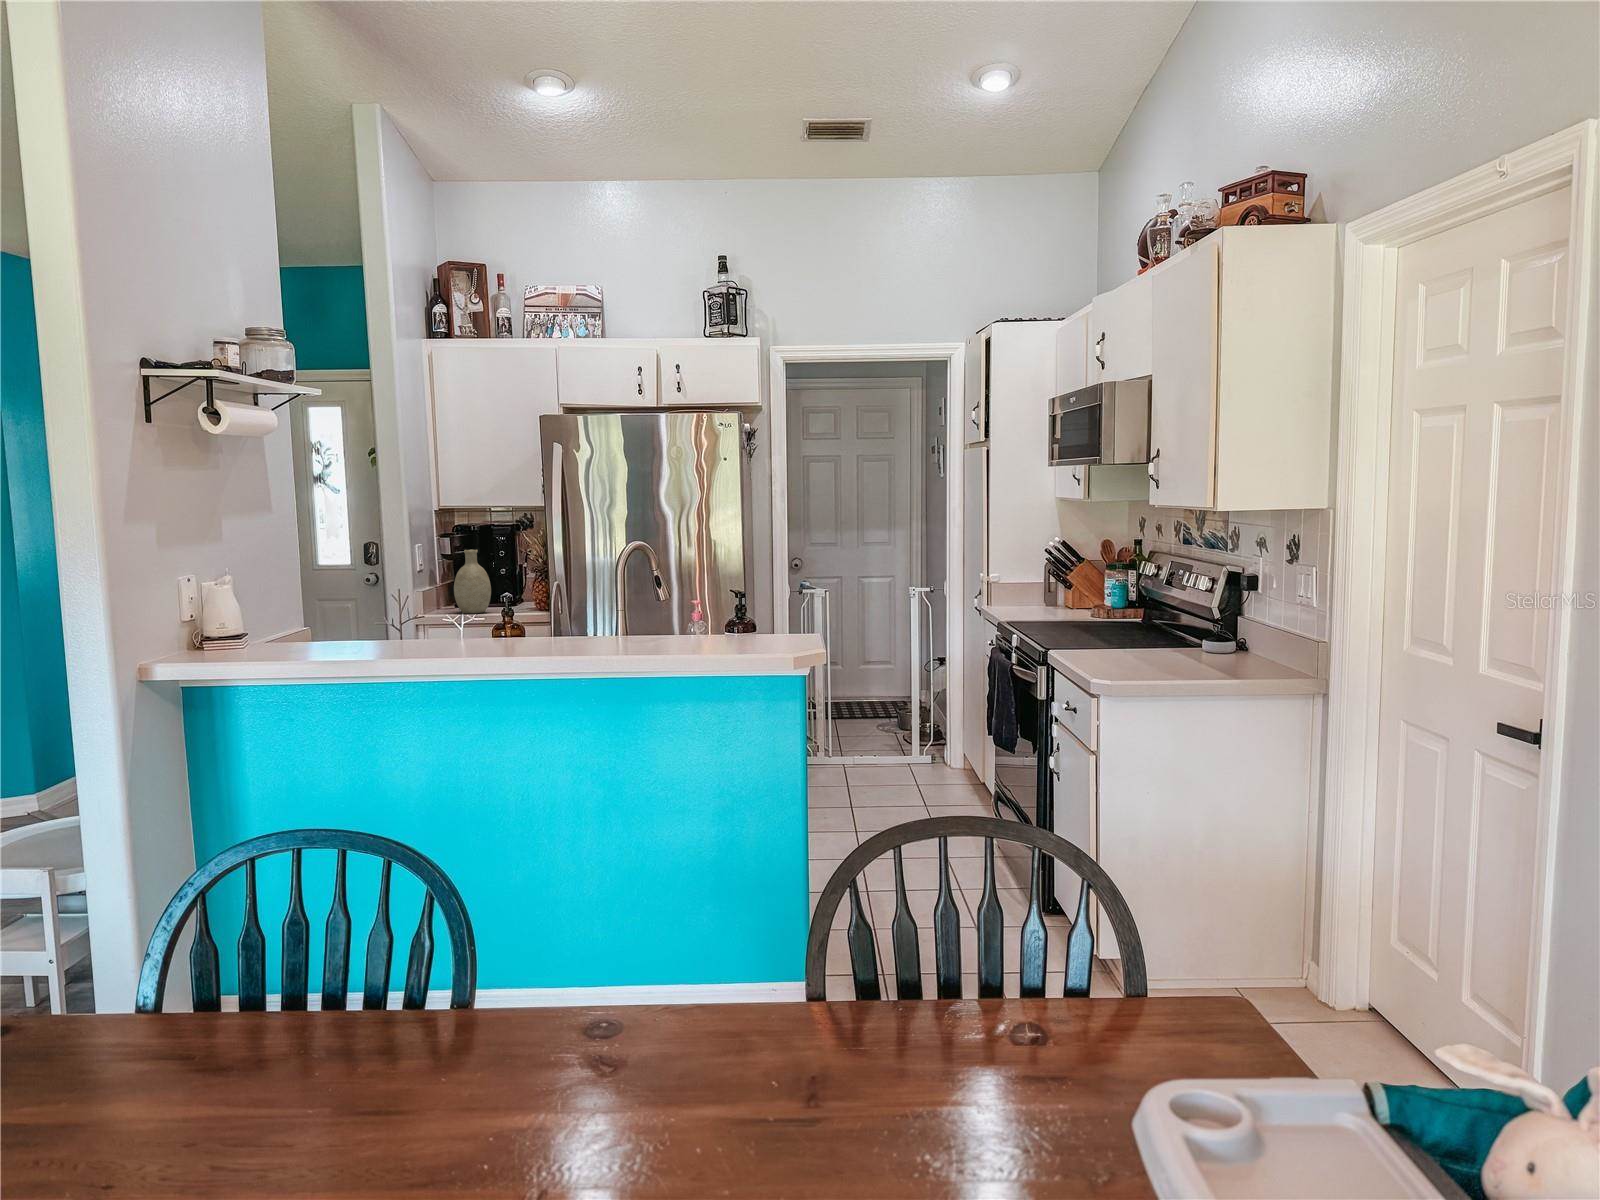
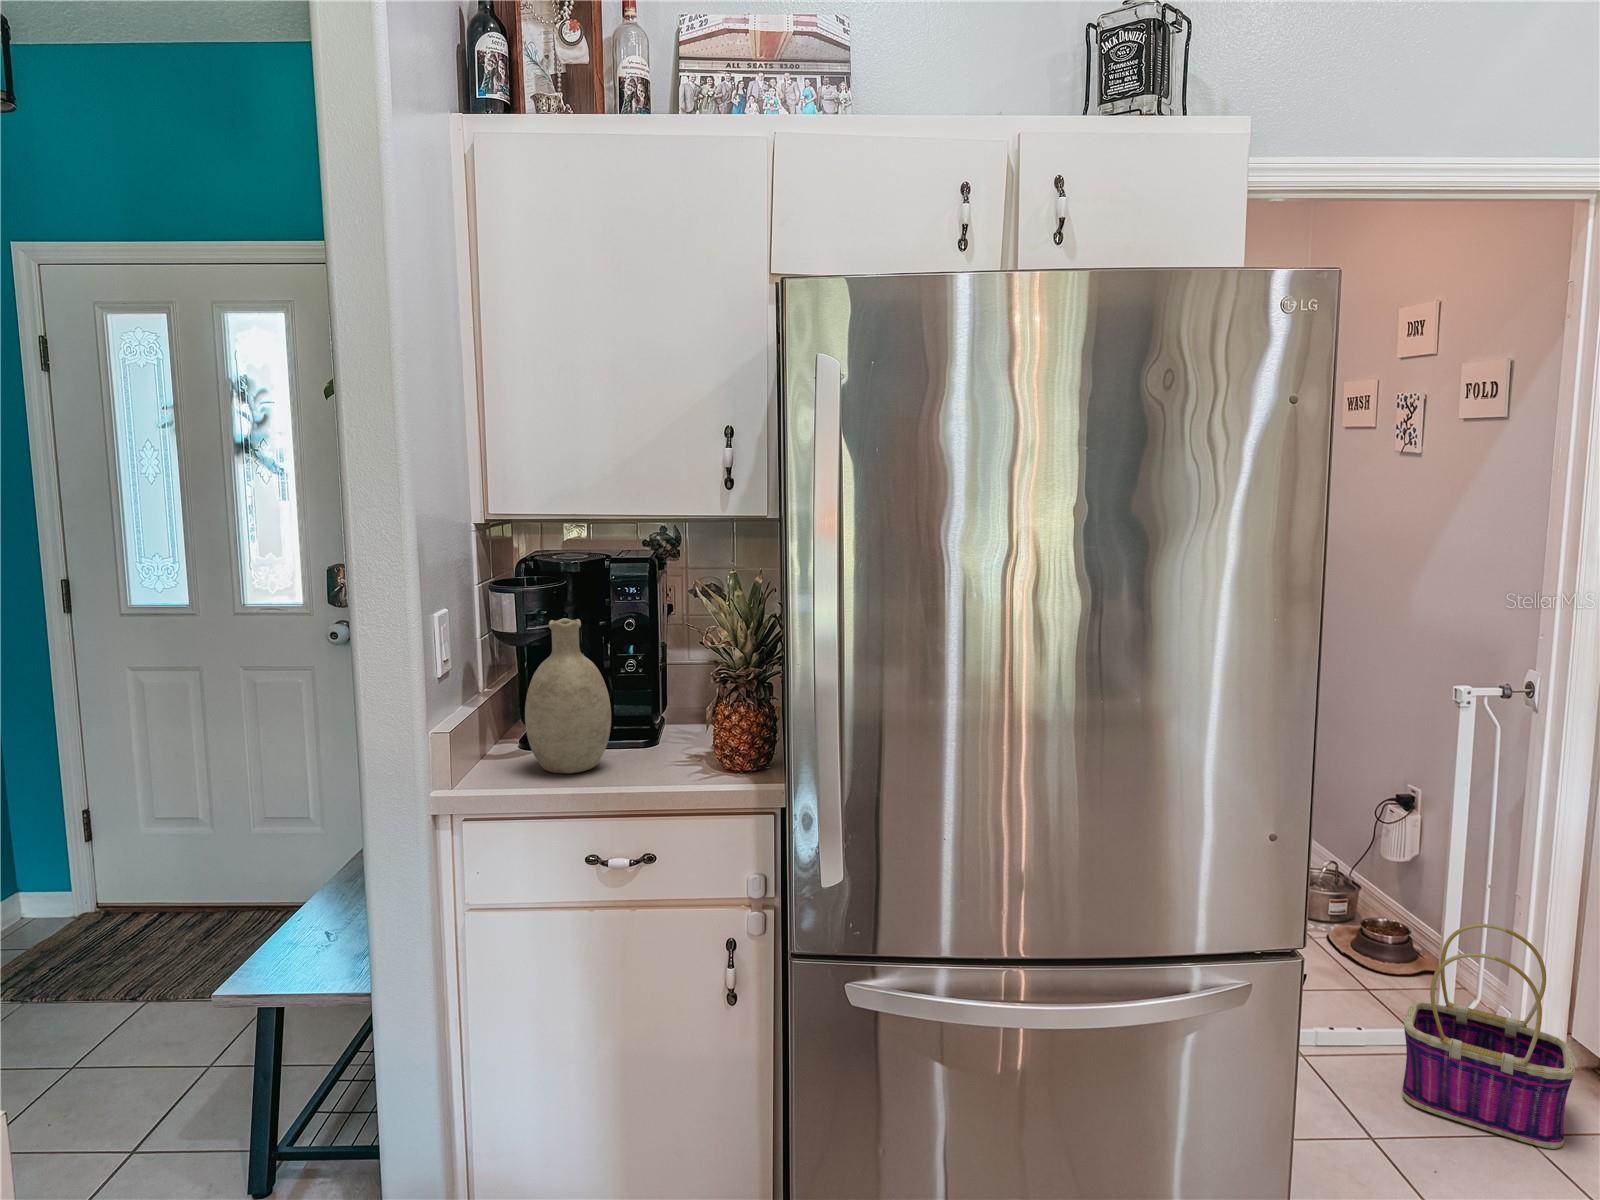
basket: none [874,697,941,791] -> present [1402,924,1575,1149]

